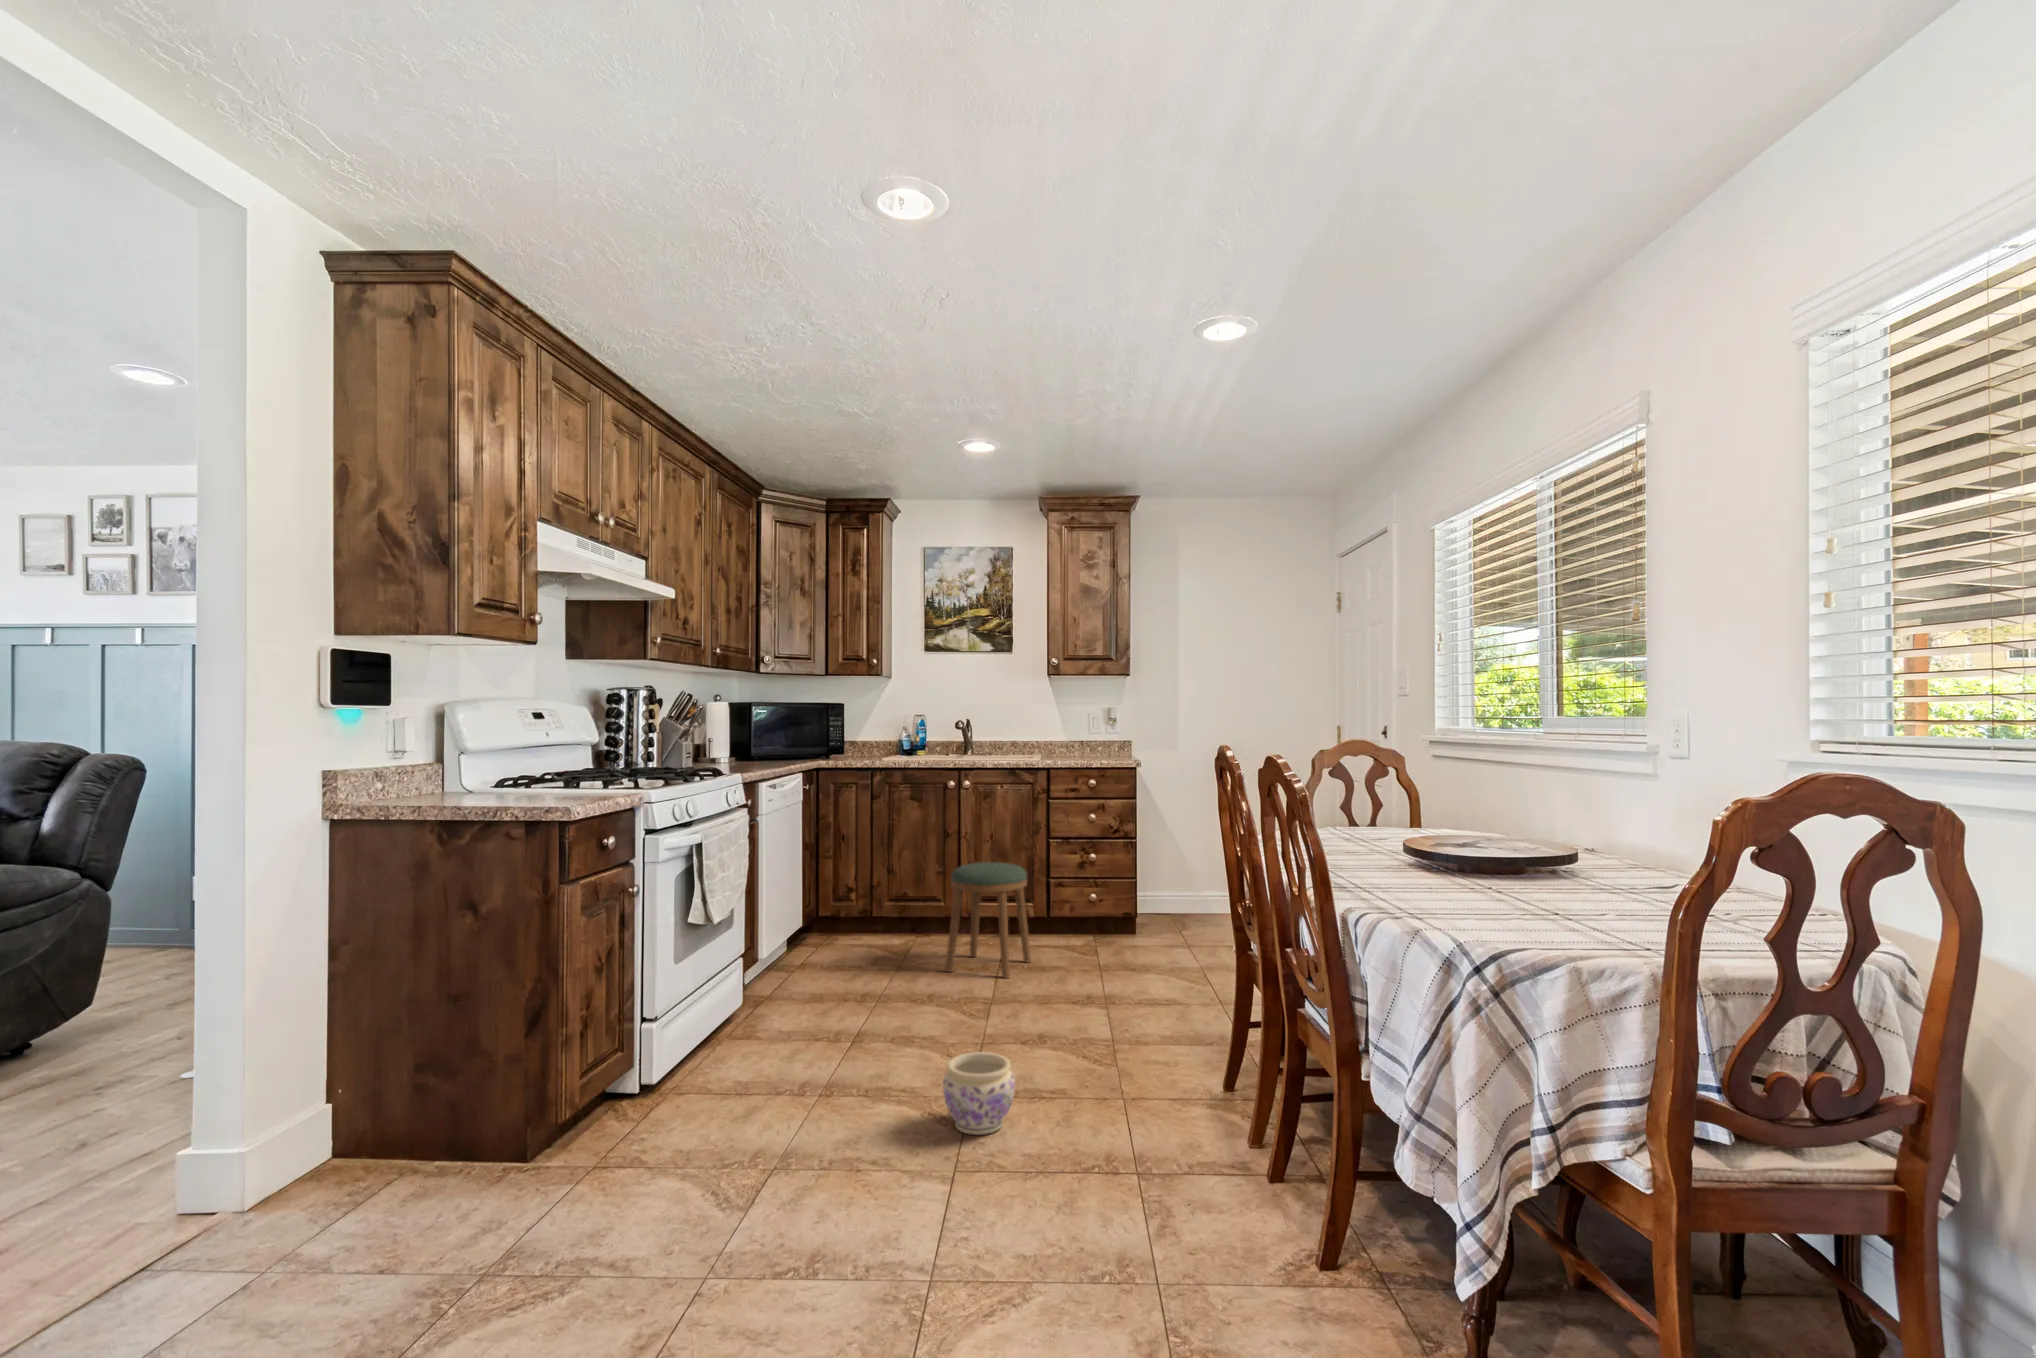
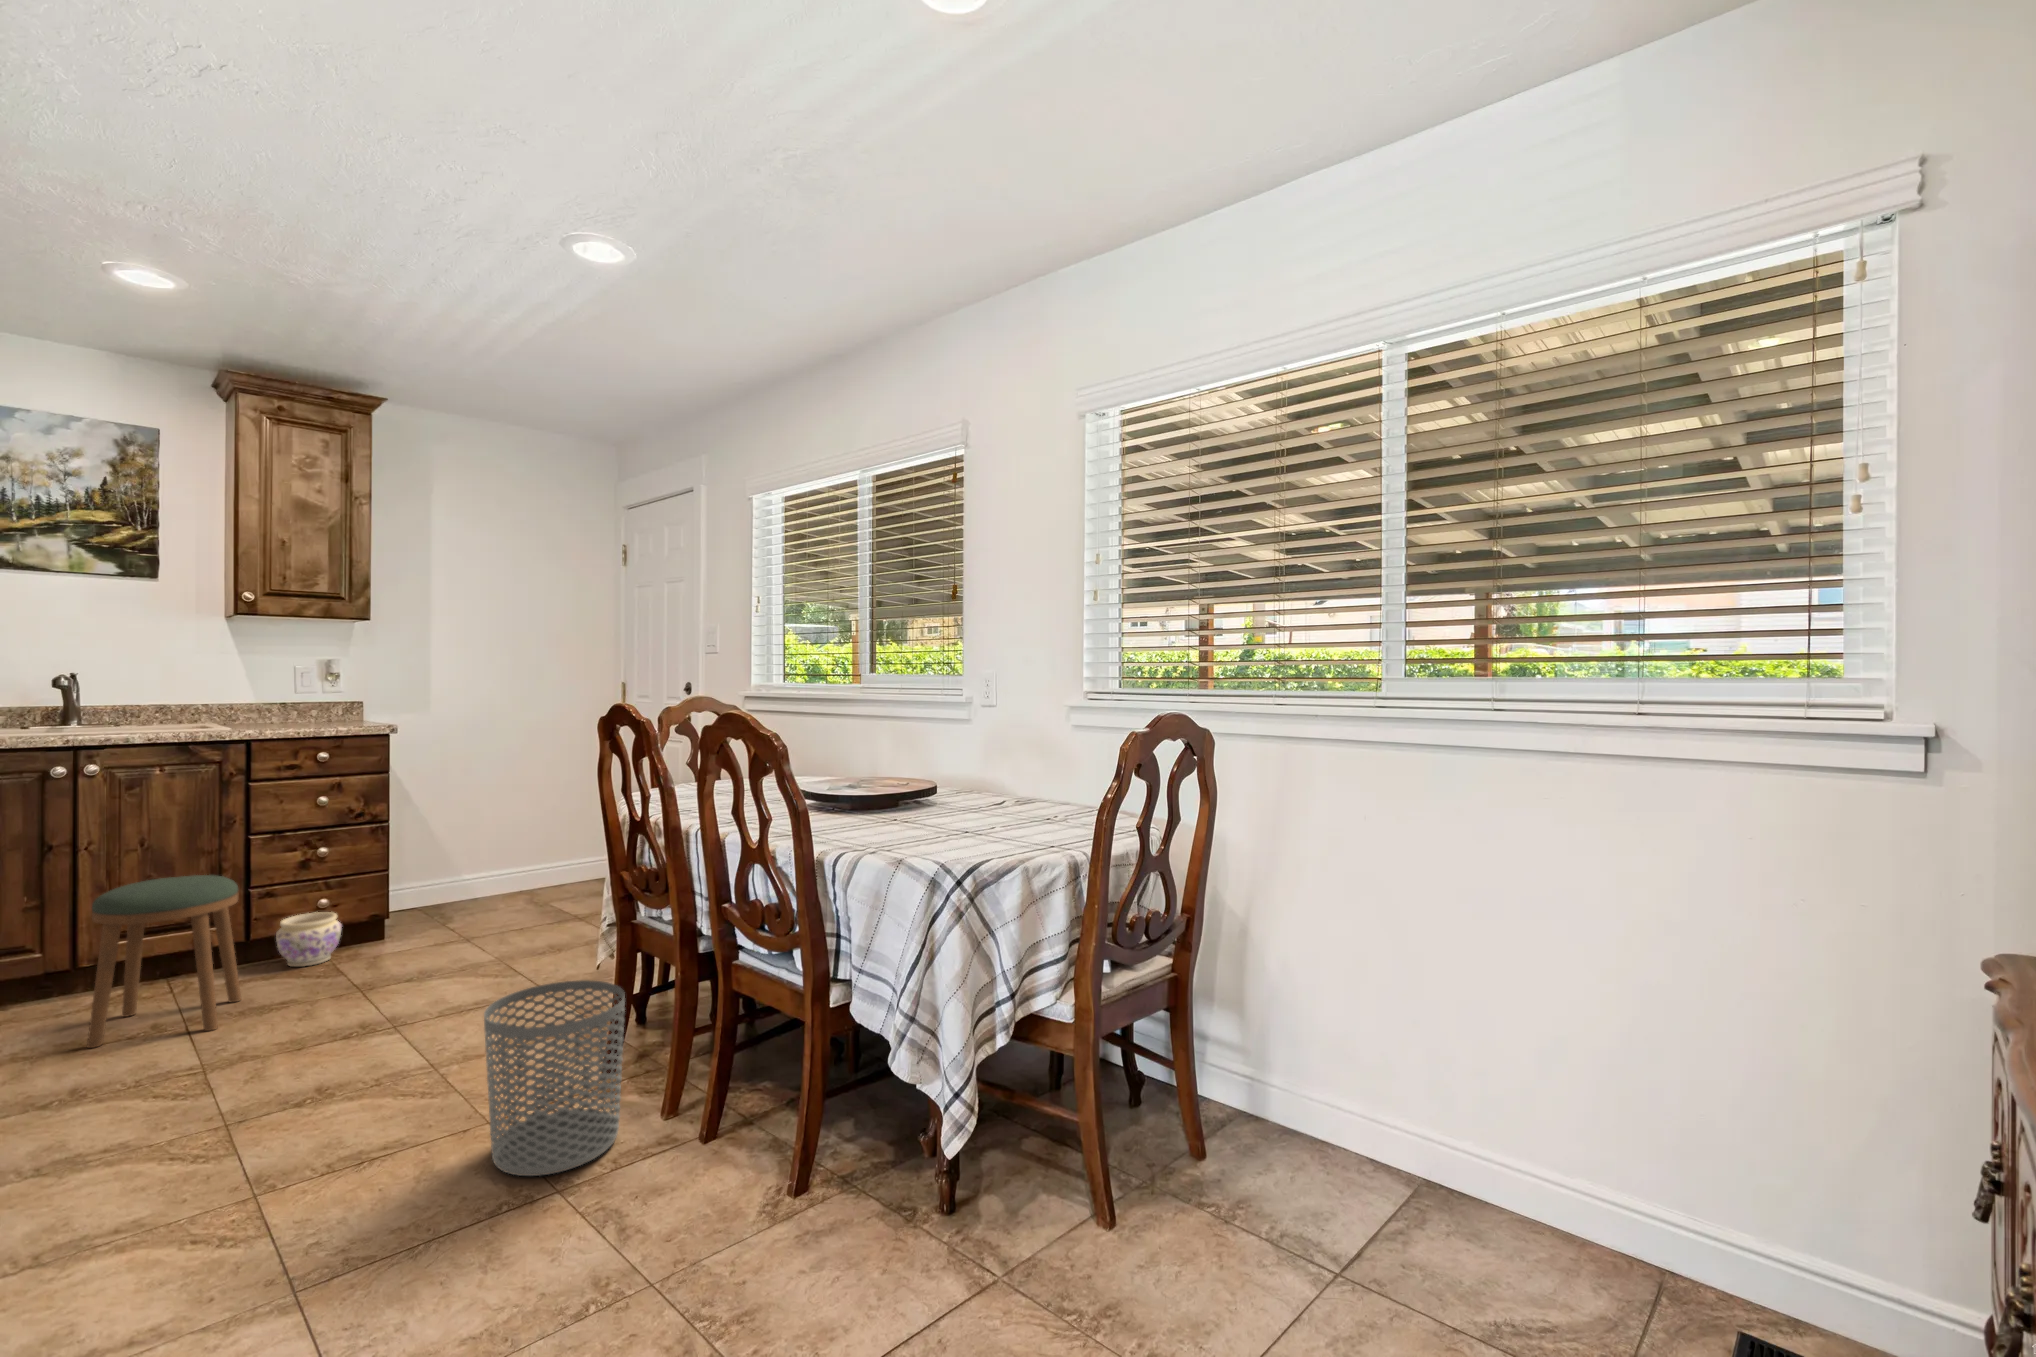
waste bin: none [1100,991,1213,1163] -> present [484,980,625,1176]
planter: present [943,1052,1015,1135] -> present [276,912,342,967]

